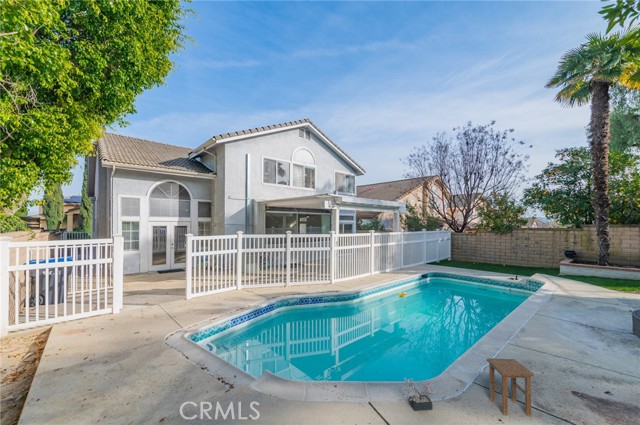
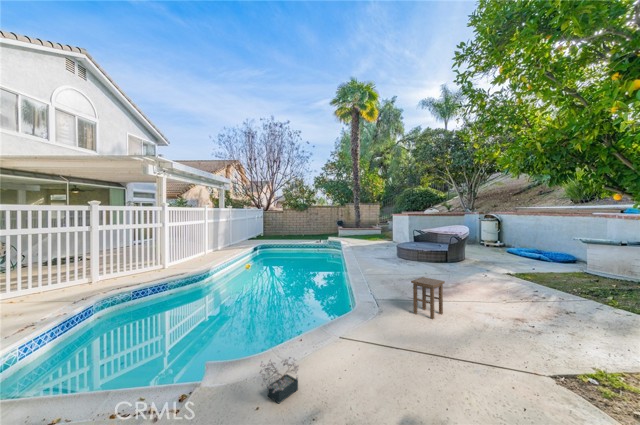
decorative plant: present [403,379,435,411] -> present [260,357,299,403]

